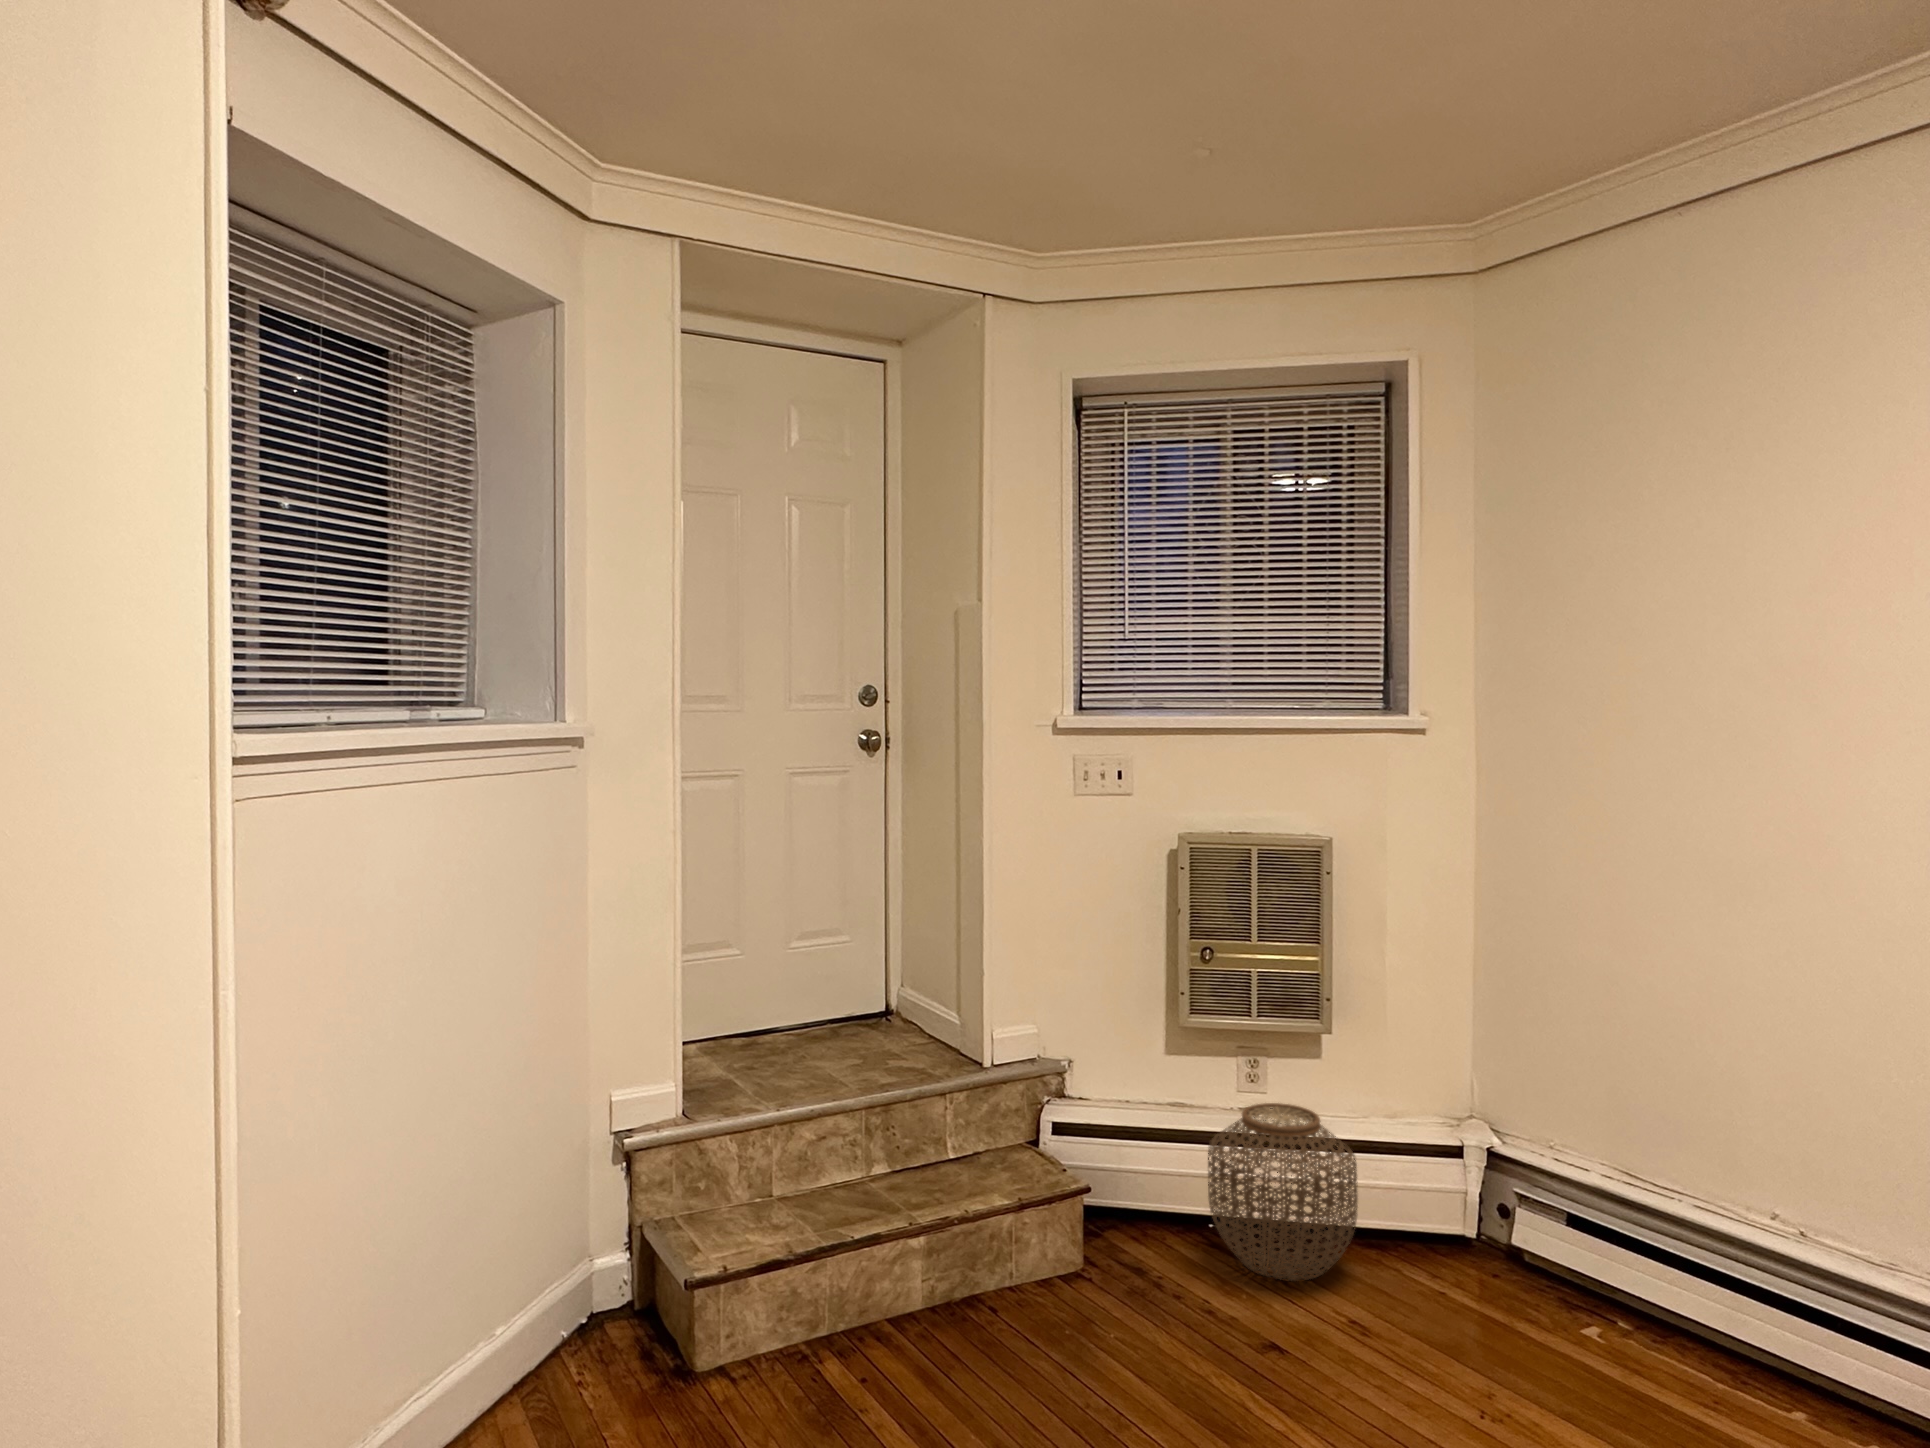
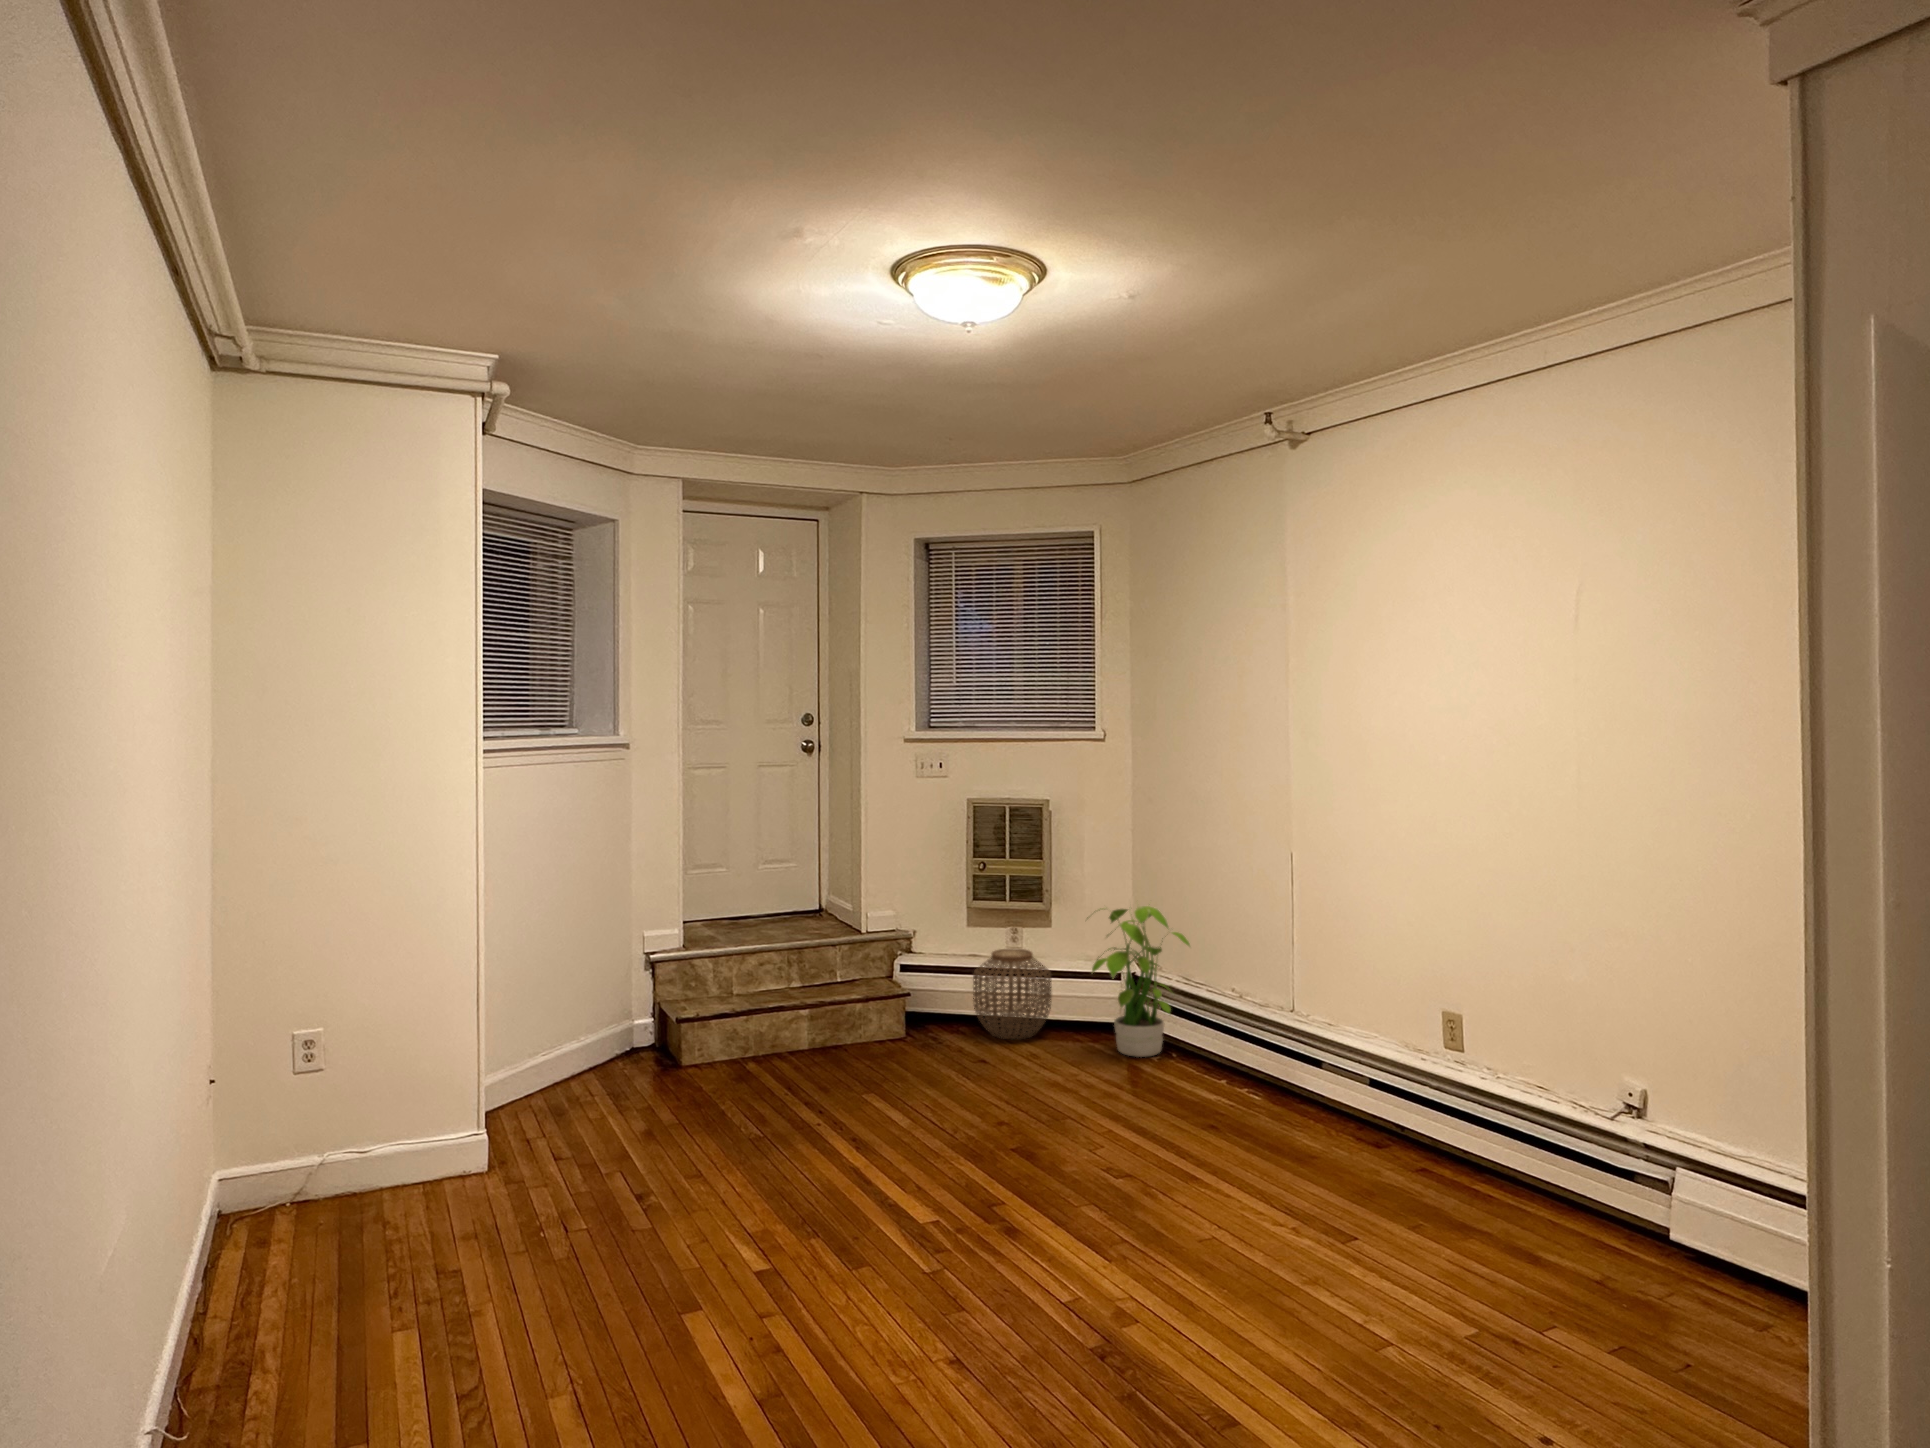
potted plant: none [1455,1023,1668,1338] -> present [1087,904,1190,1057]

